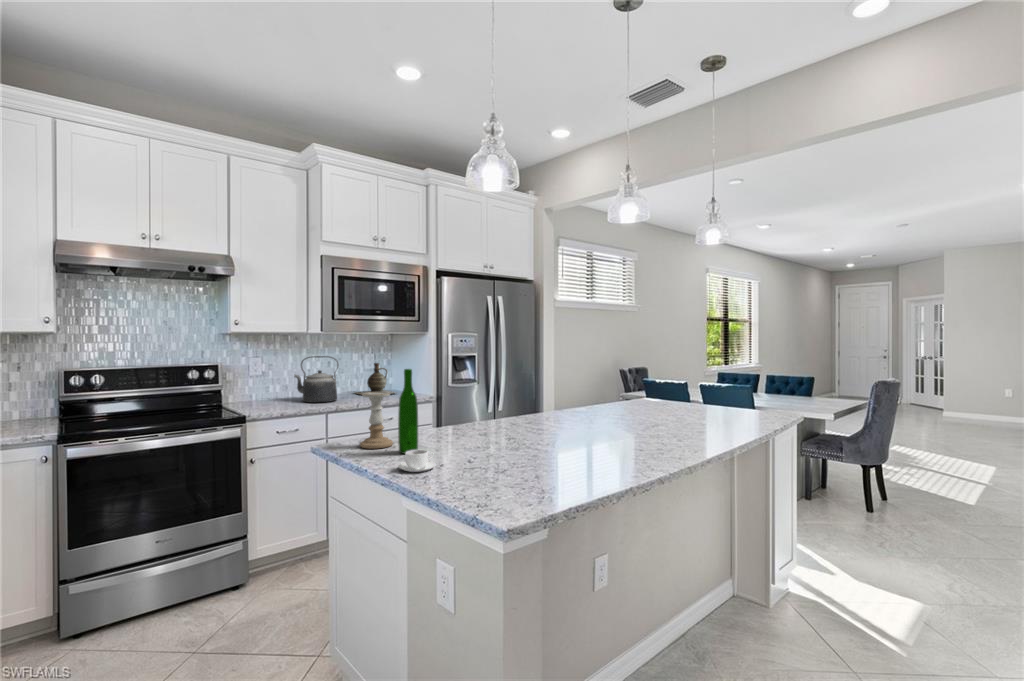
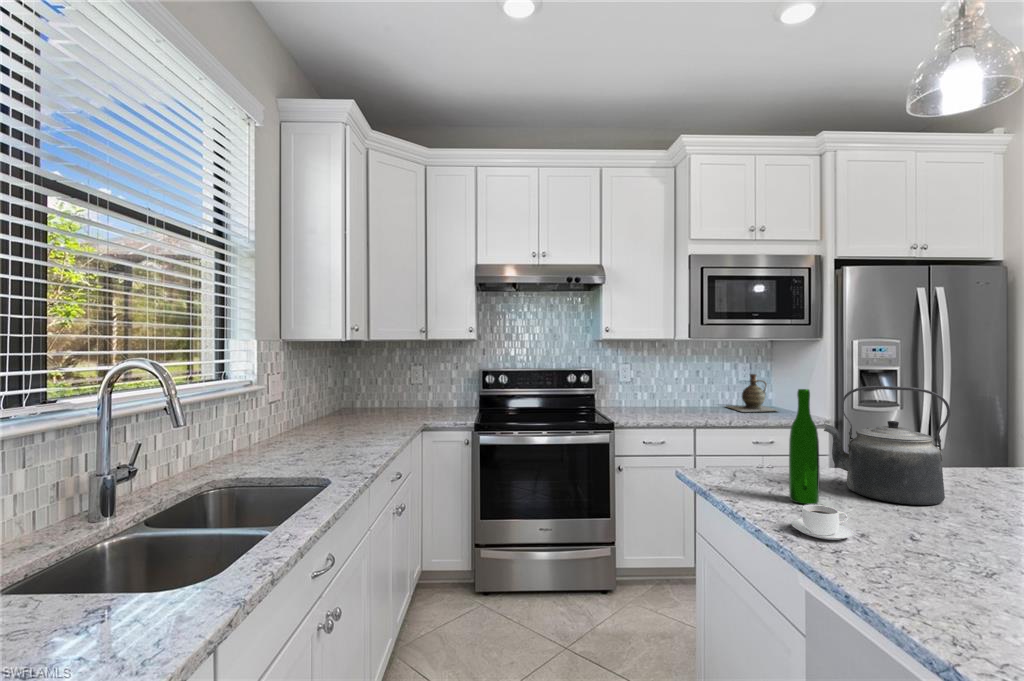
kettle: present [294,356,339,403] -> present [824,386,950,505]
candle holder: present [360,392,393,449] -> none [735,414,780,488]

